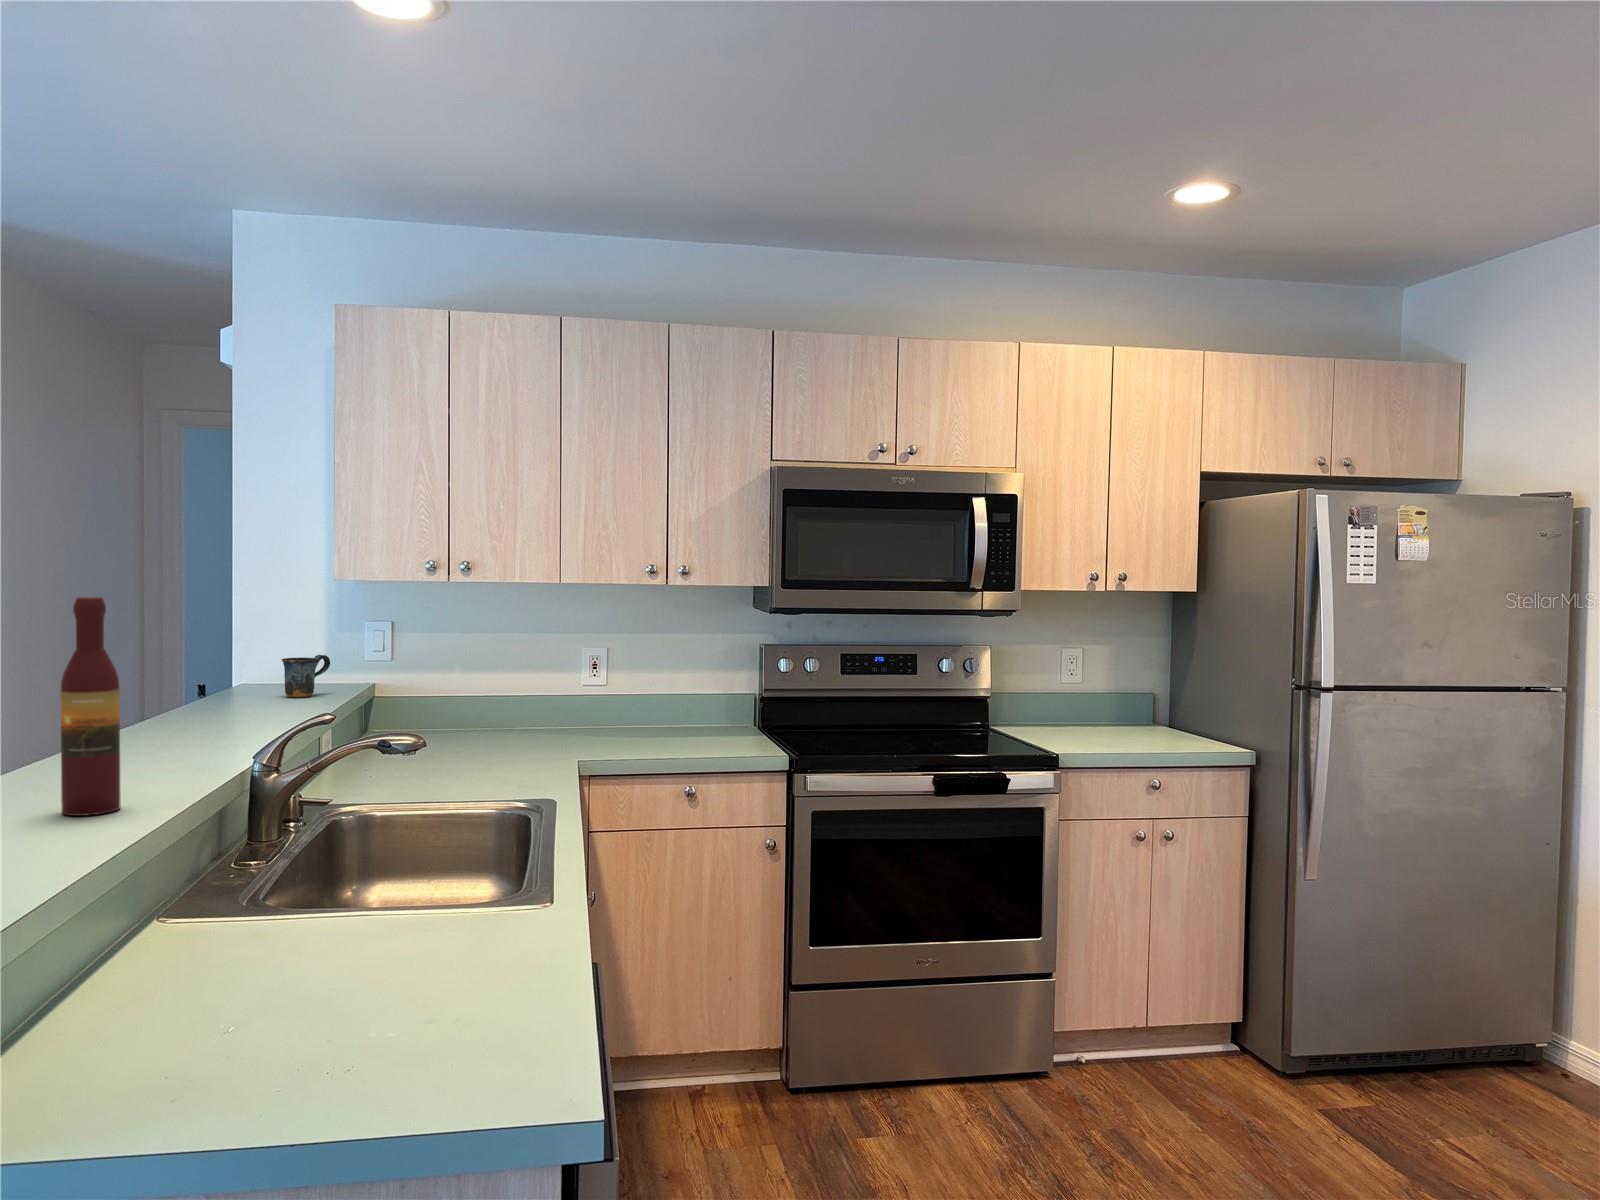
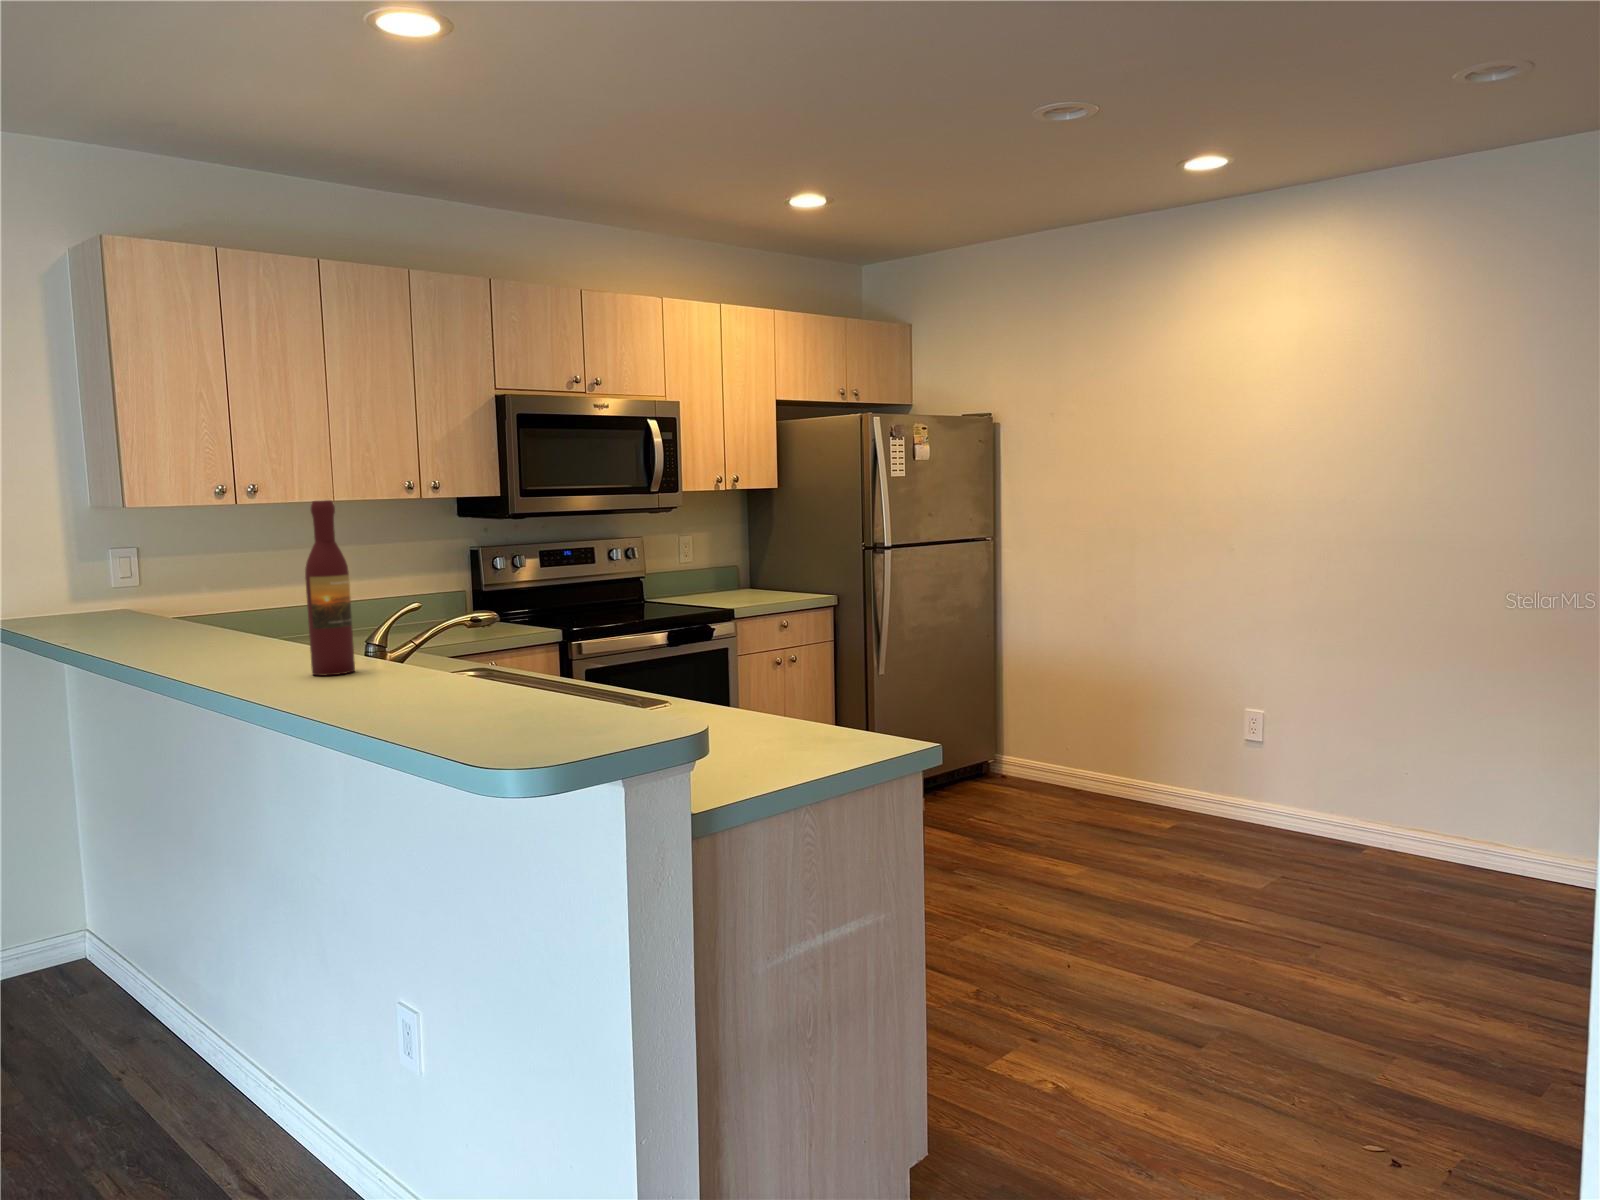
mug: present [282,655,330,697] -> none [57,586,98,630]

